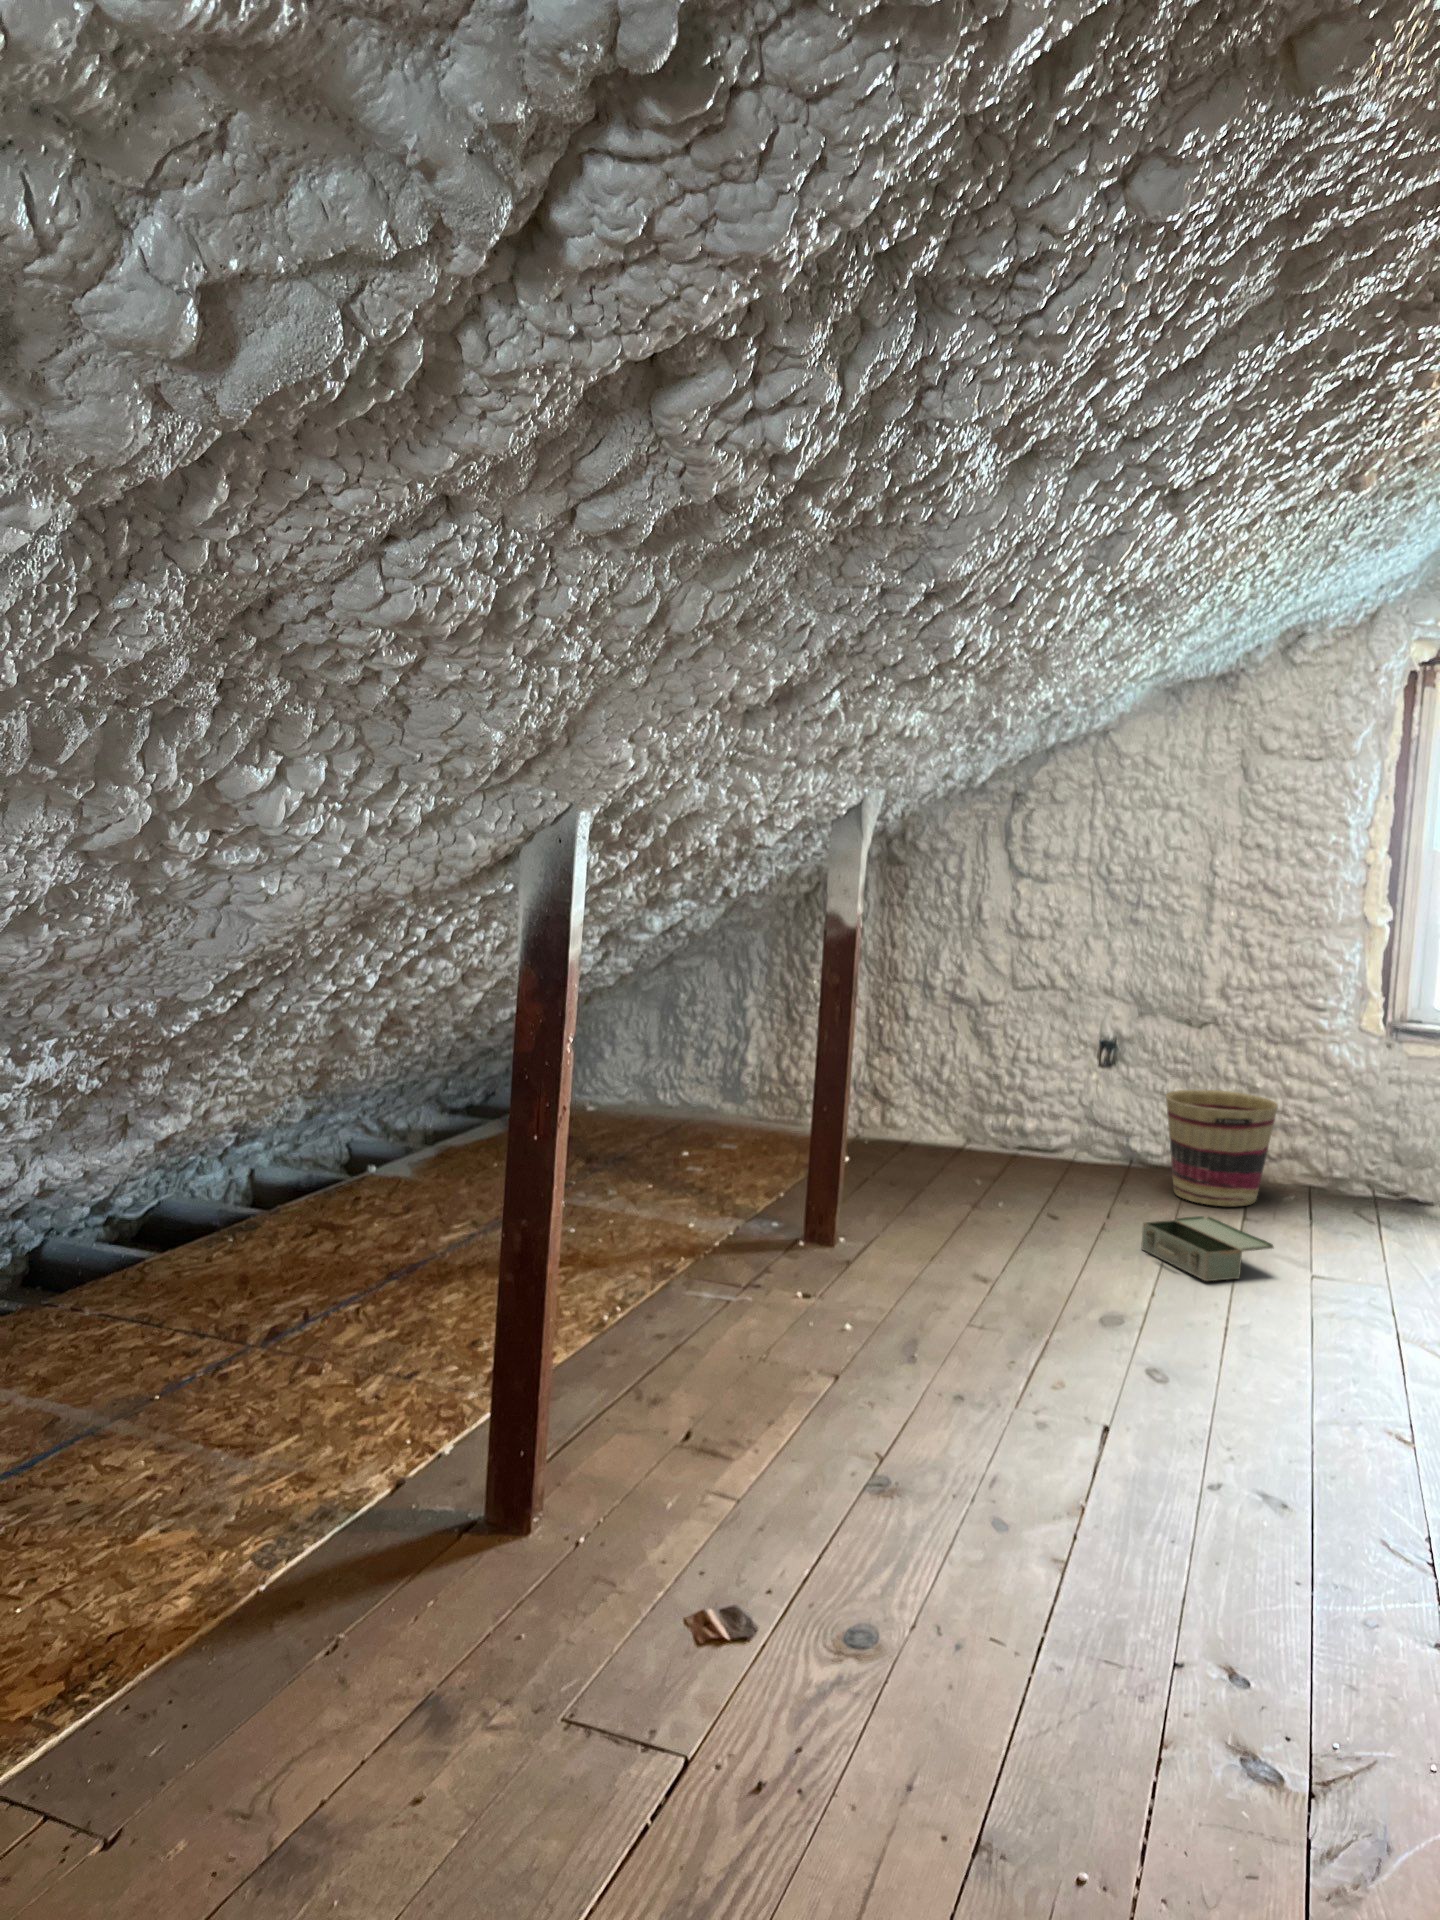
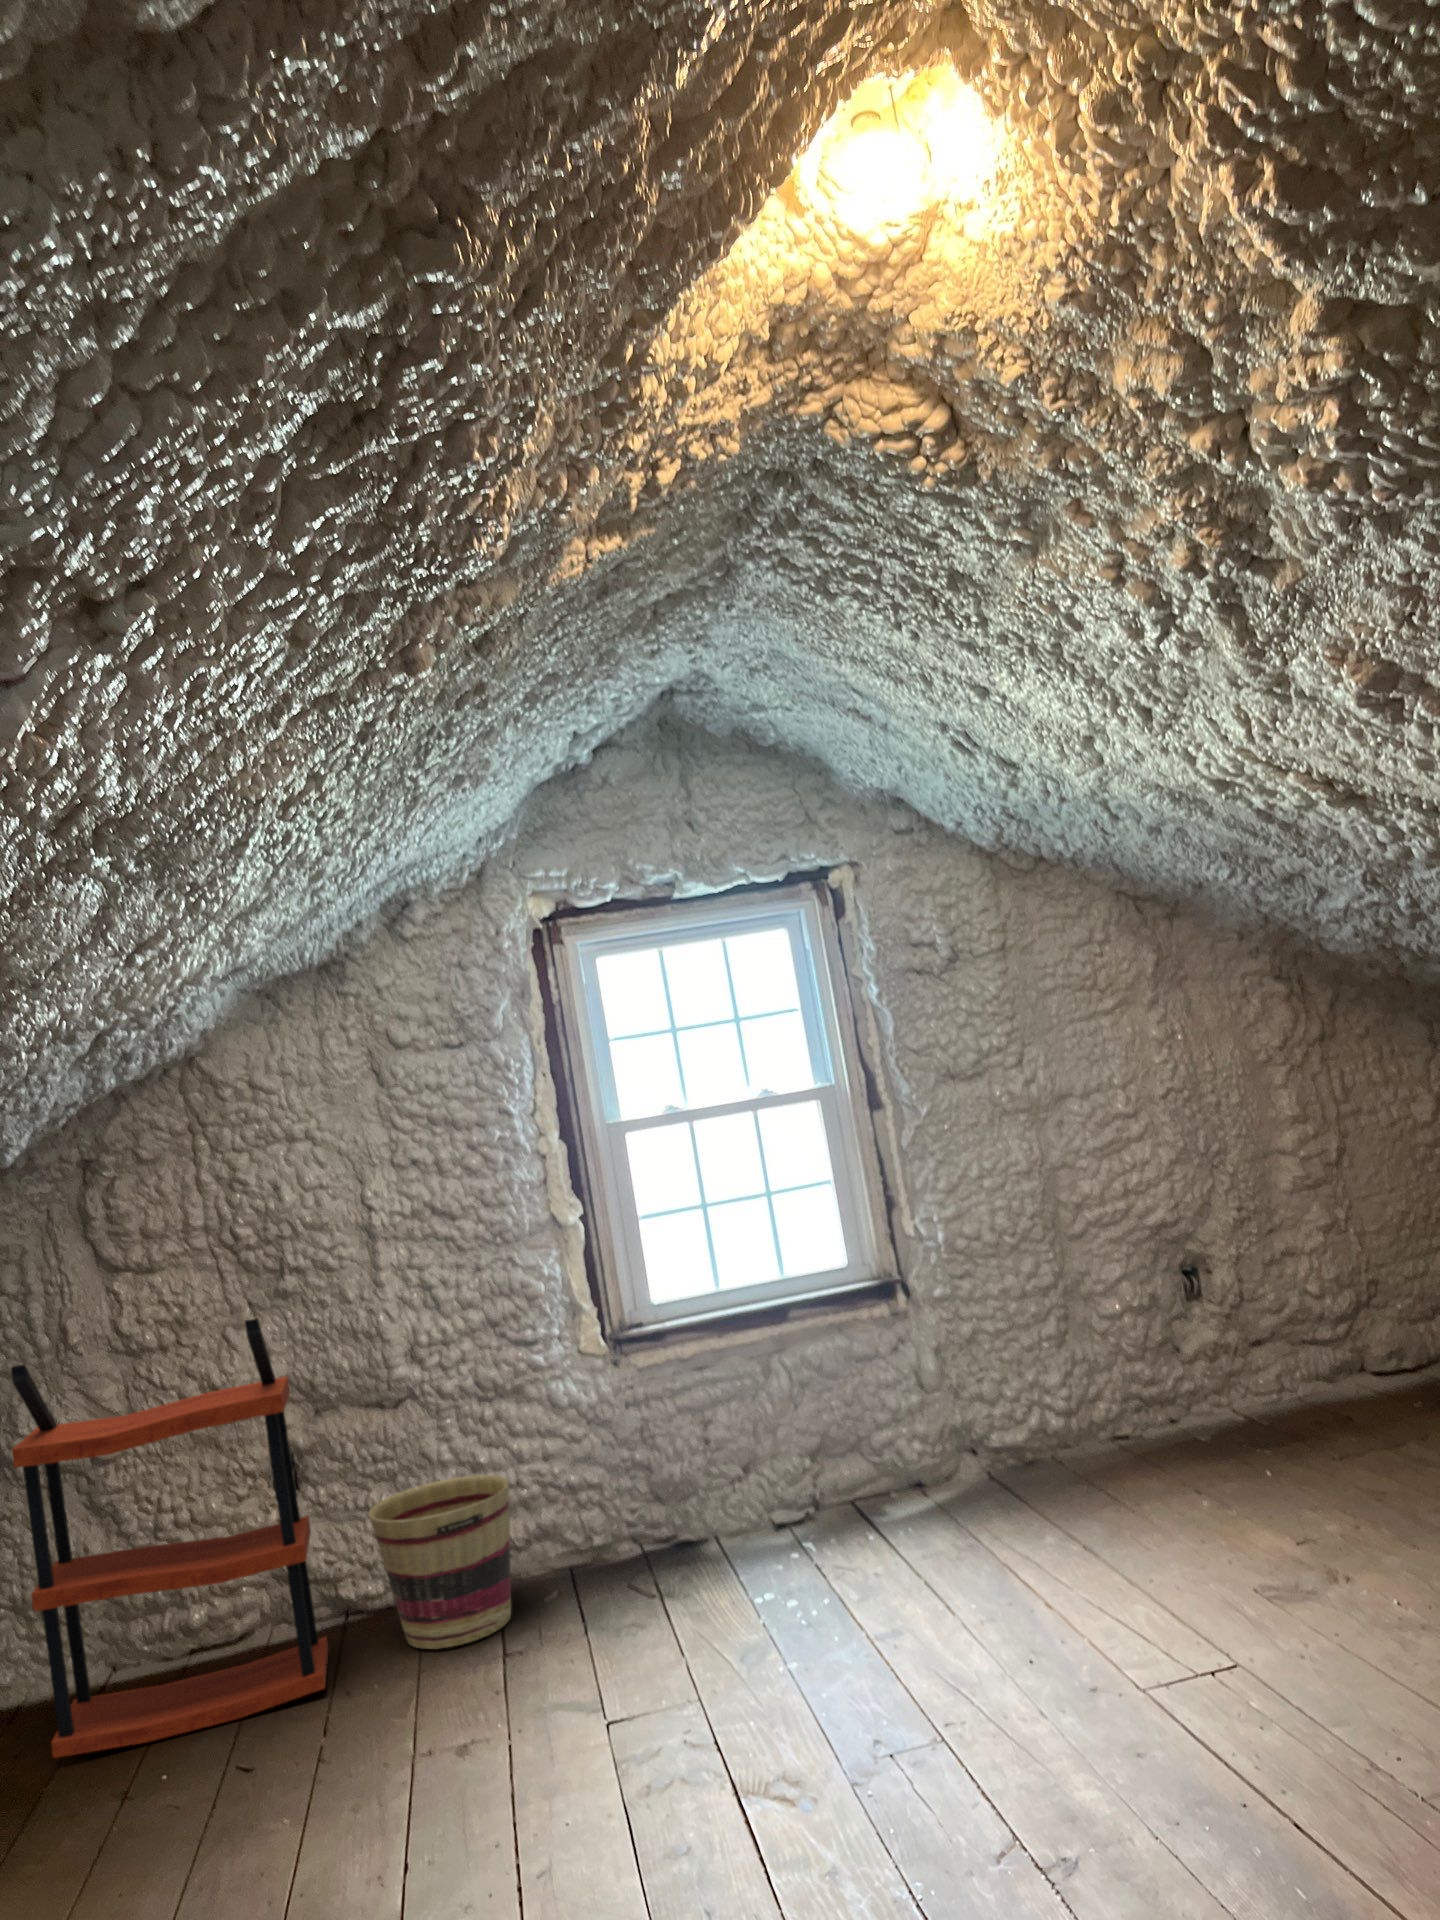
shelving unit: none [931,923,1128,1198] -> present [11,1319,329,1758]
toolbox: present [1141,1216,1274,1281] -> none [368,1678,548,1794]

